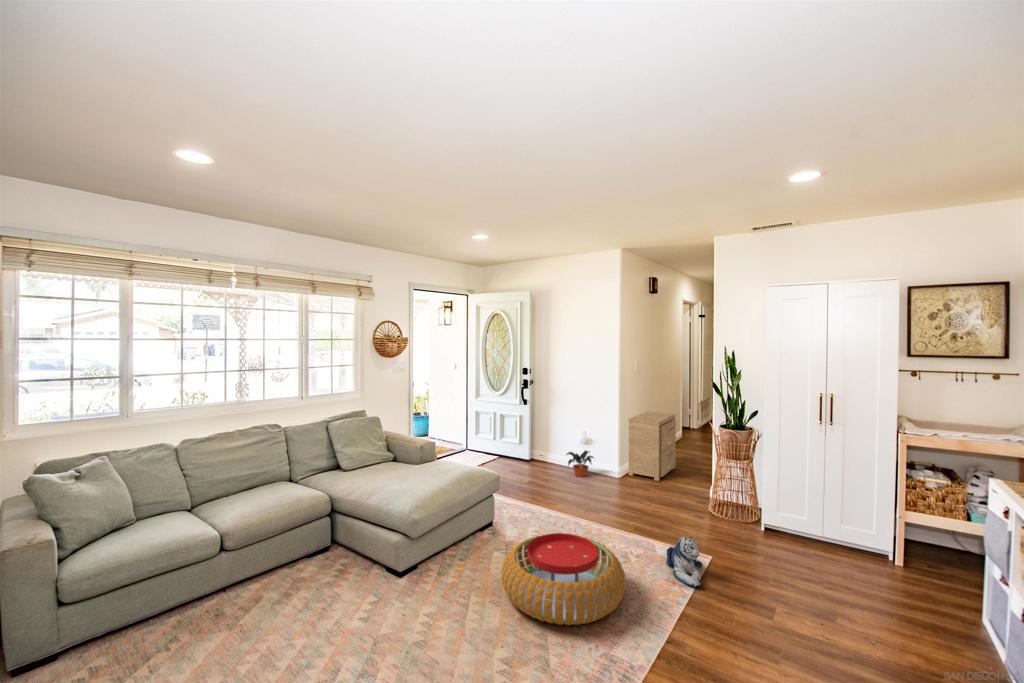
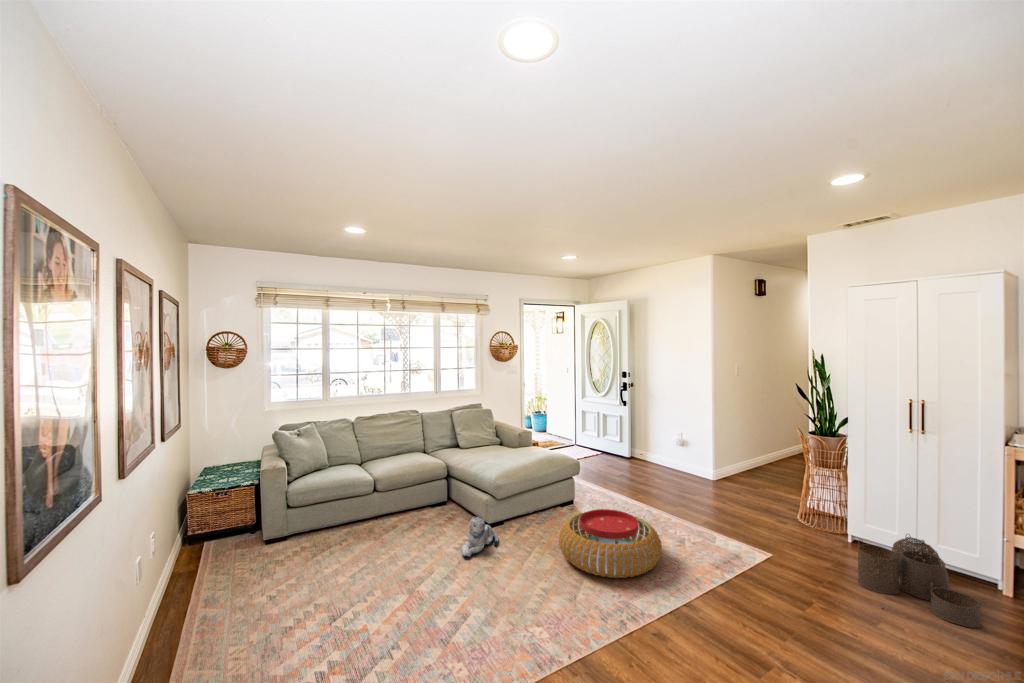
side table: present [628,412,676,481] -> none [722,418,778,486]
potted plant: present [567,450,594,477] -> none [658,451,687,475]
woven basket: none [803,520,923,611] -> present [858,537,981,627]
plush toy: present [666,537,702,587] -> present [462,517,499,557]

